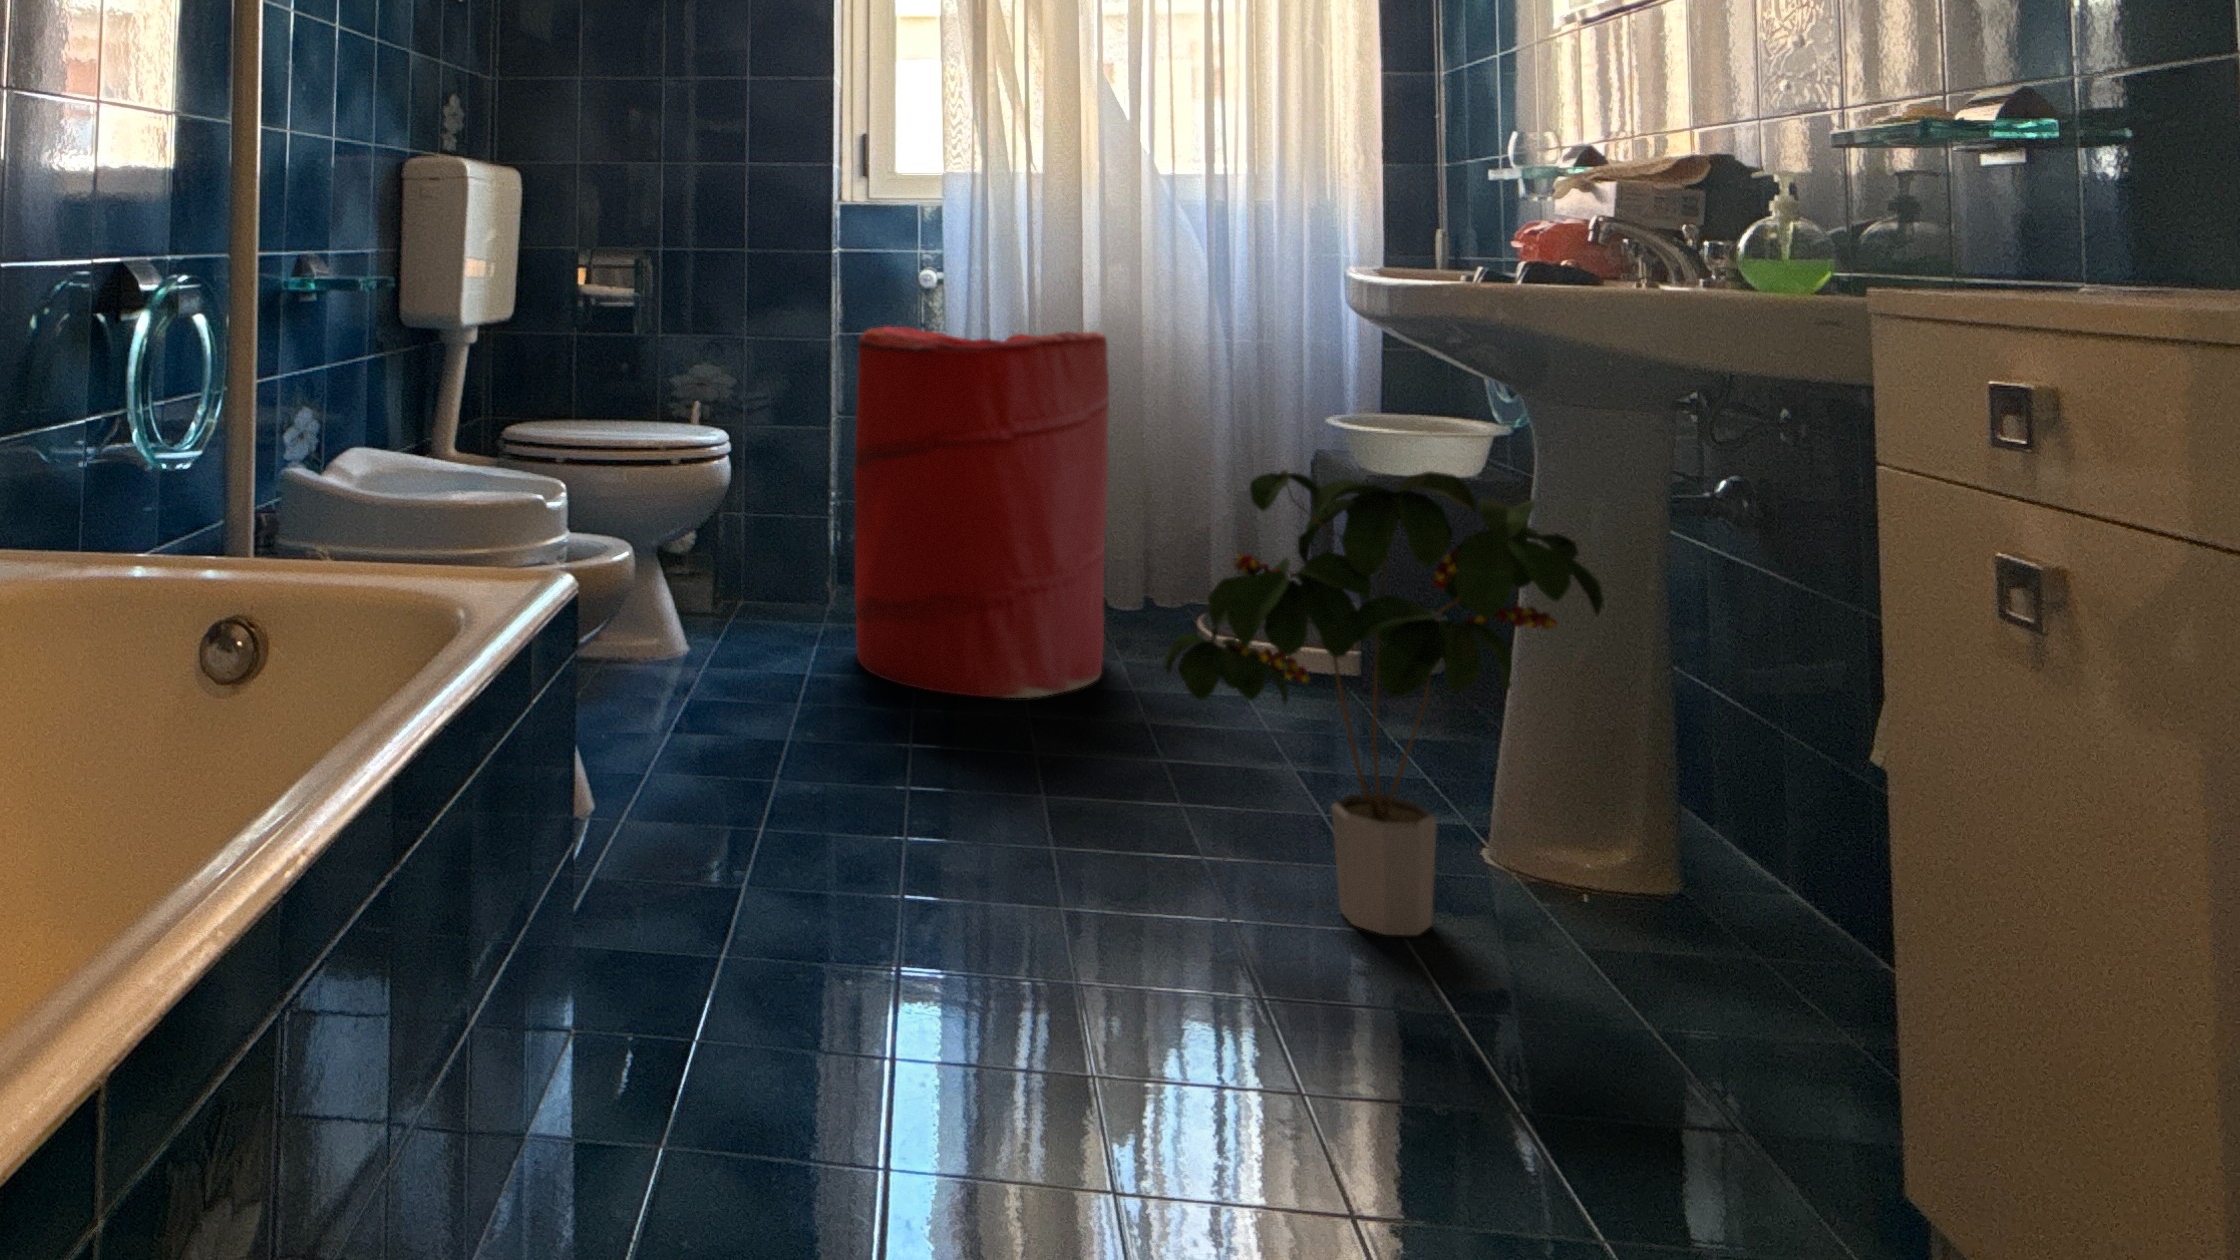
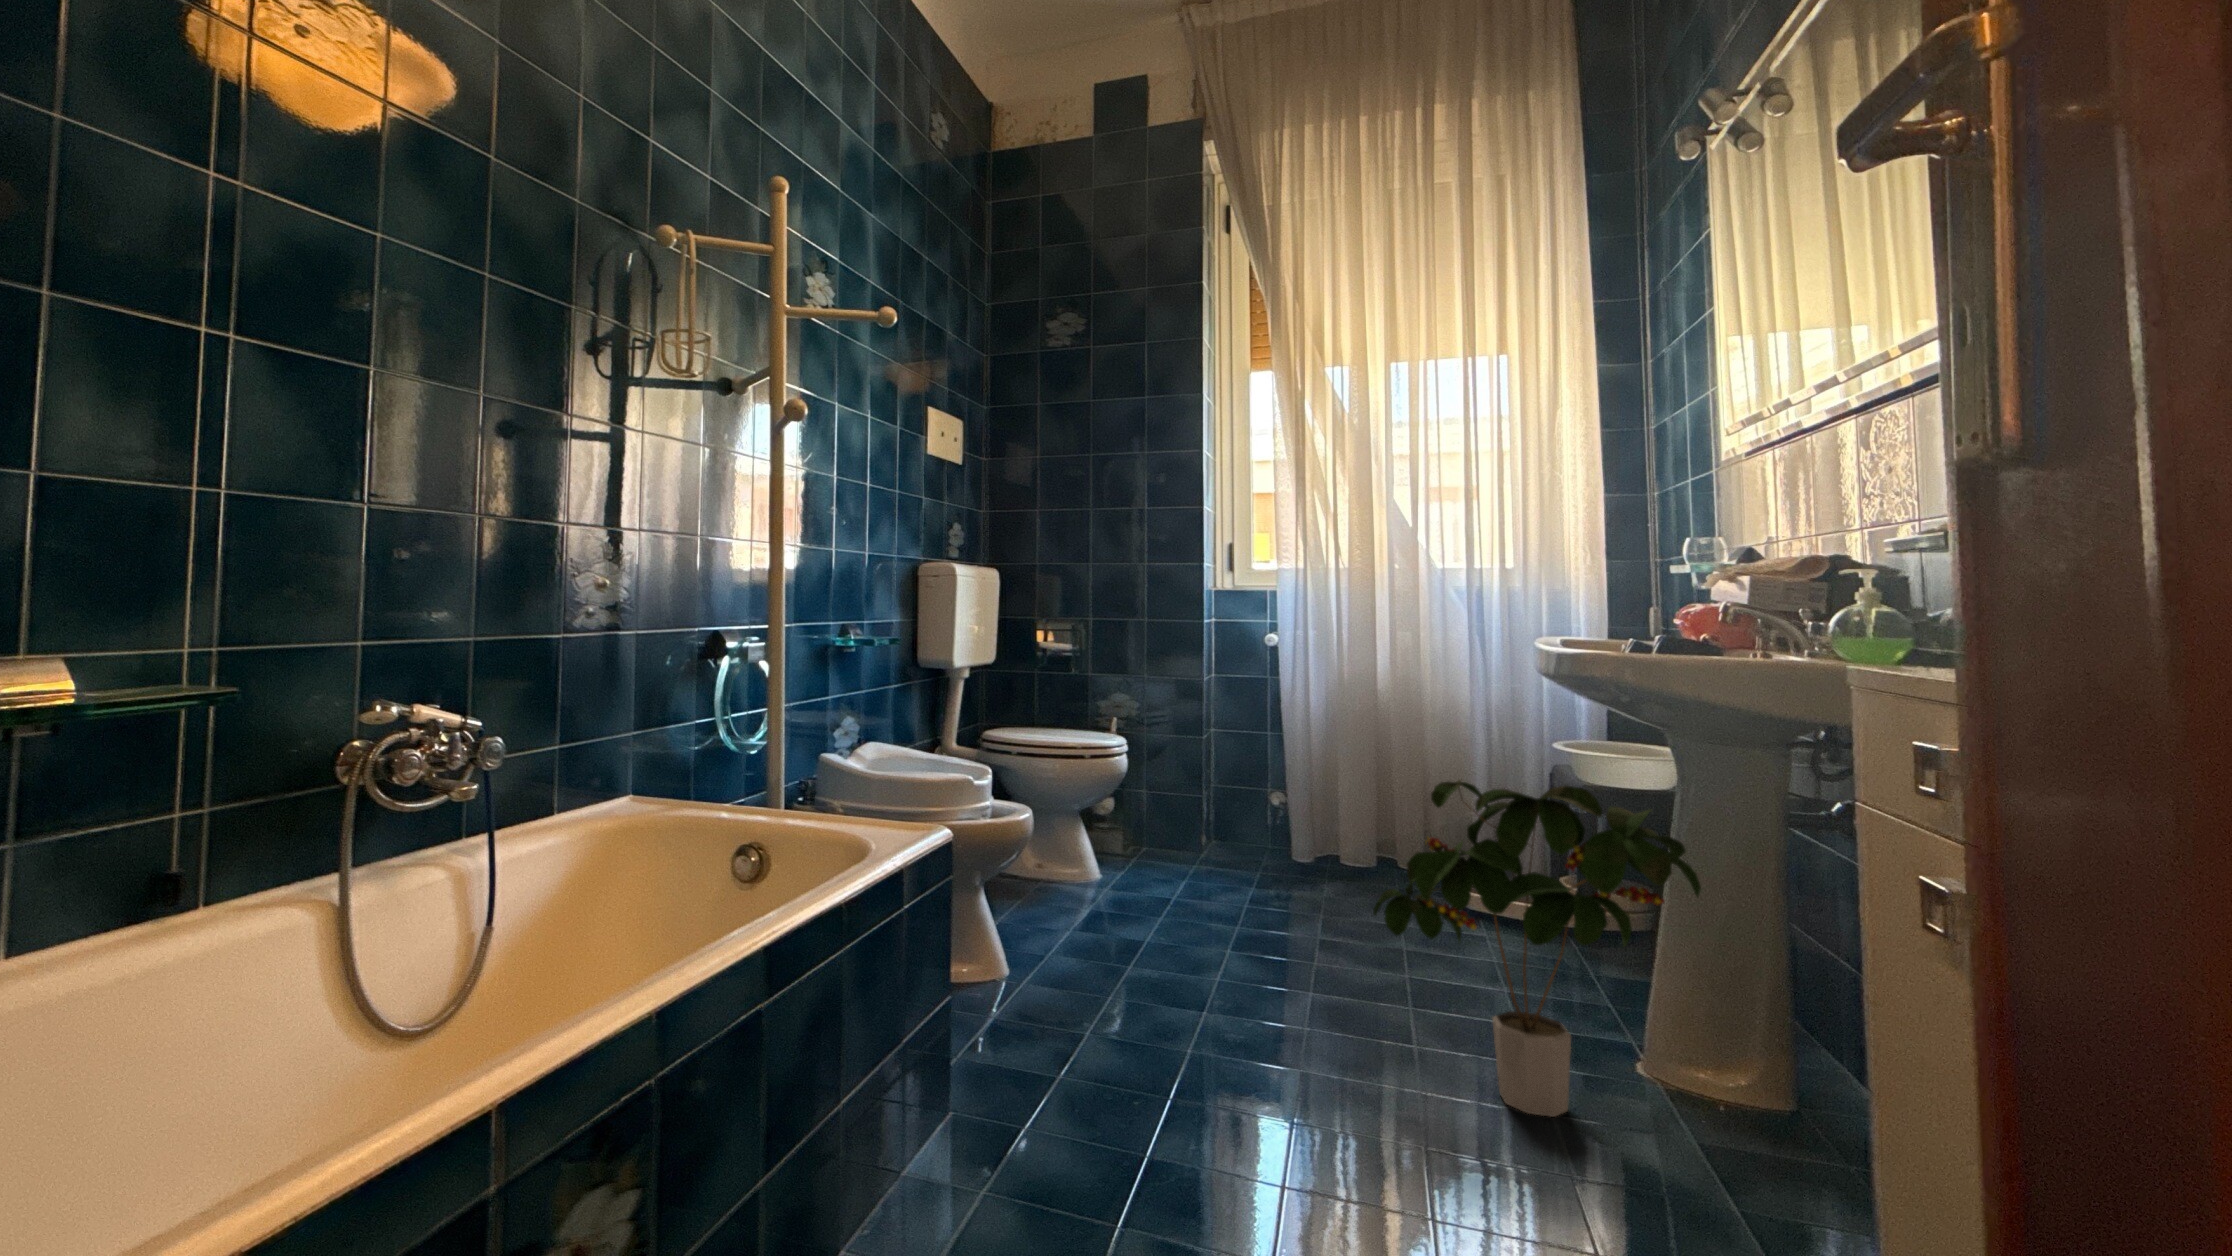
laundry hamper: present [854,327,1109,698] -> none [1209,670,1384,922]

